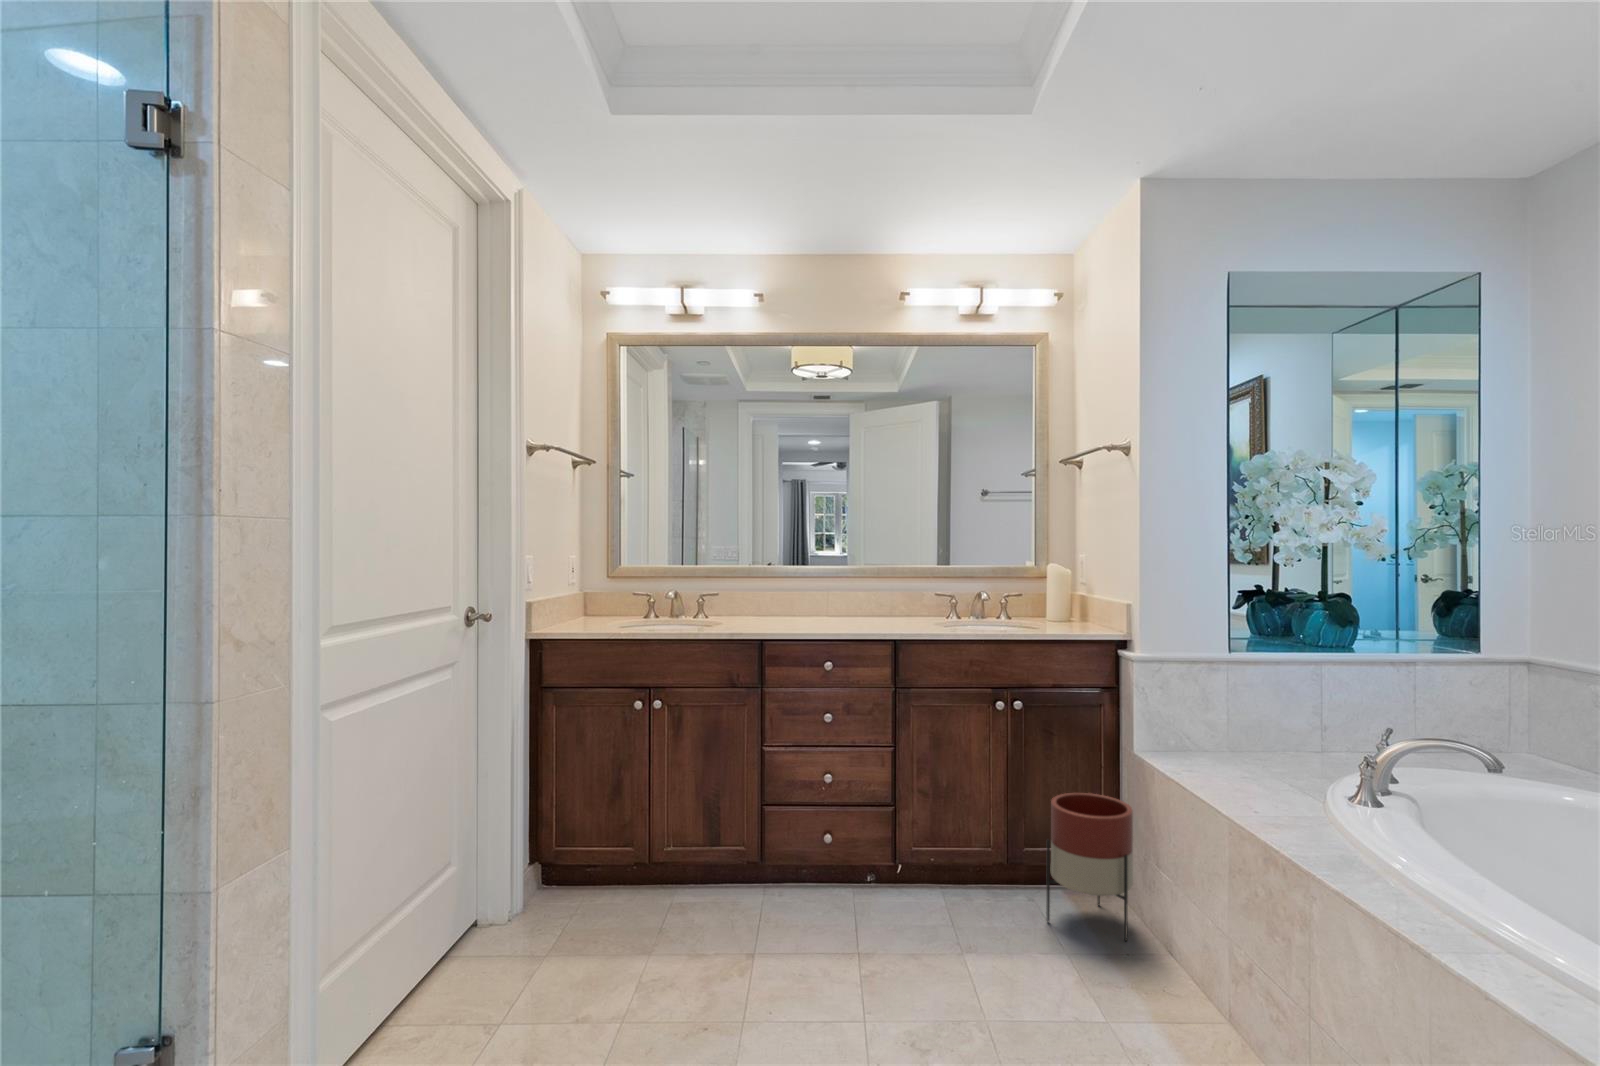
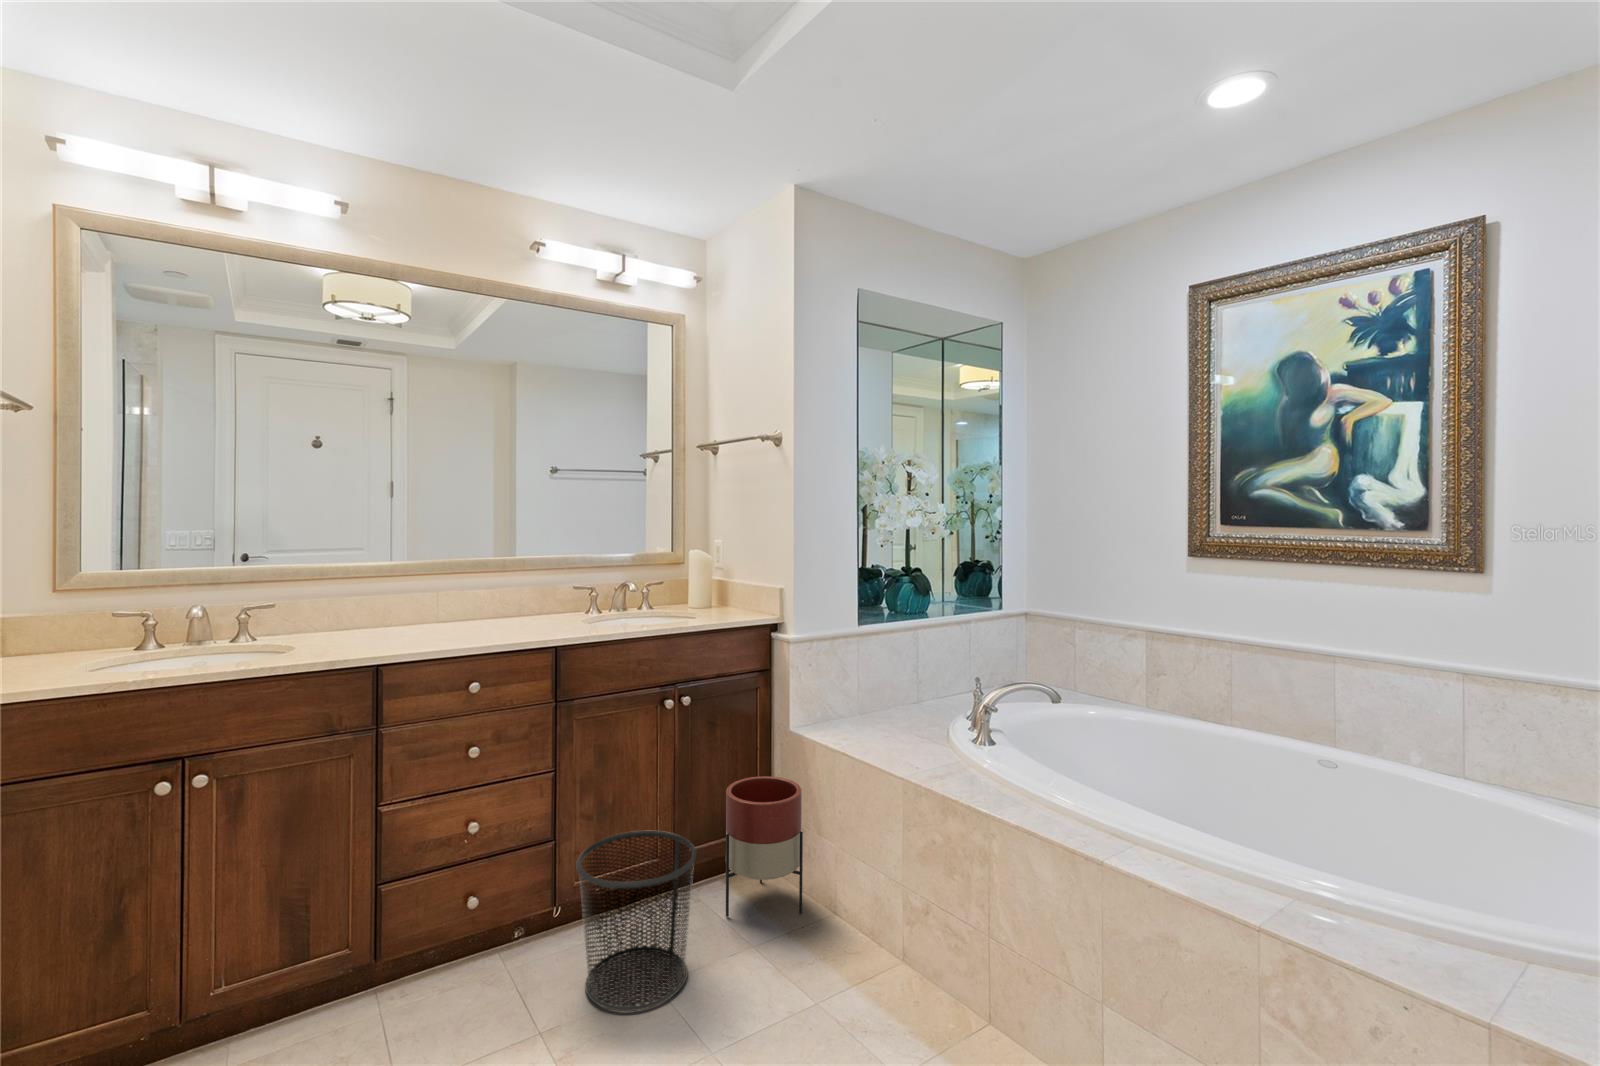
waste bin: none [891,811,997,963] -> present [576,831,697,1011]

